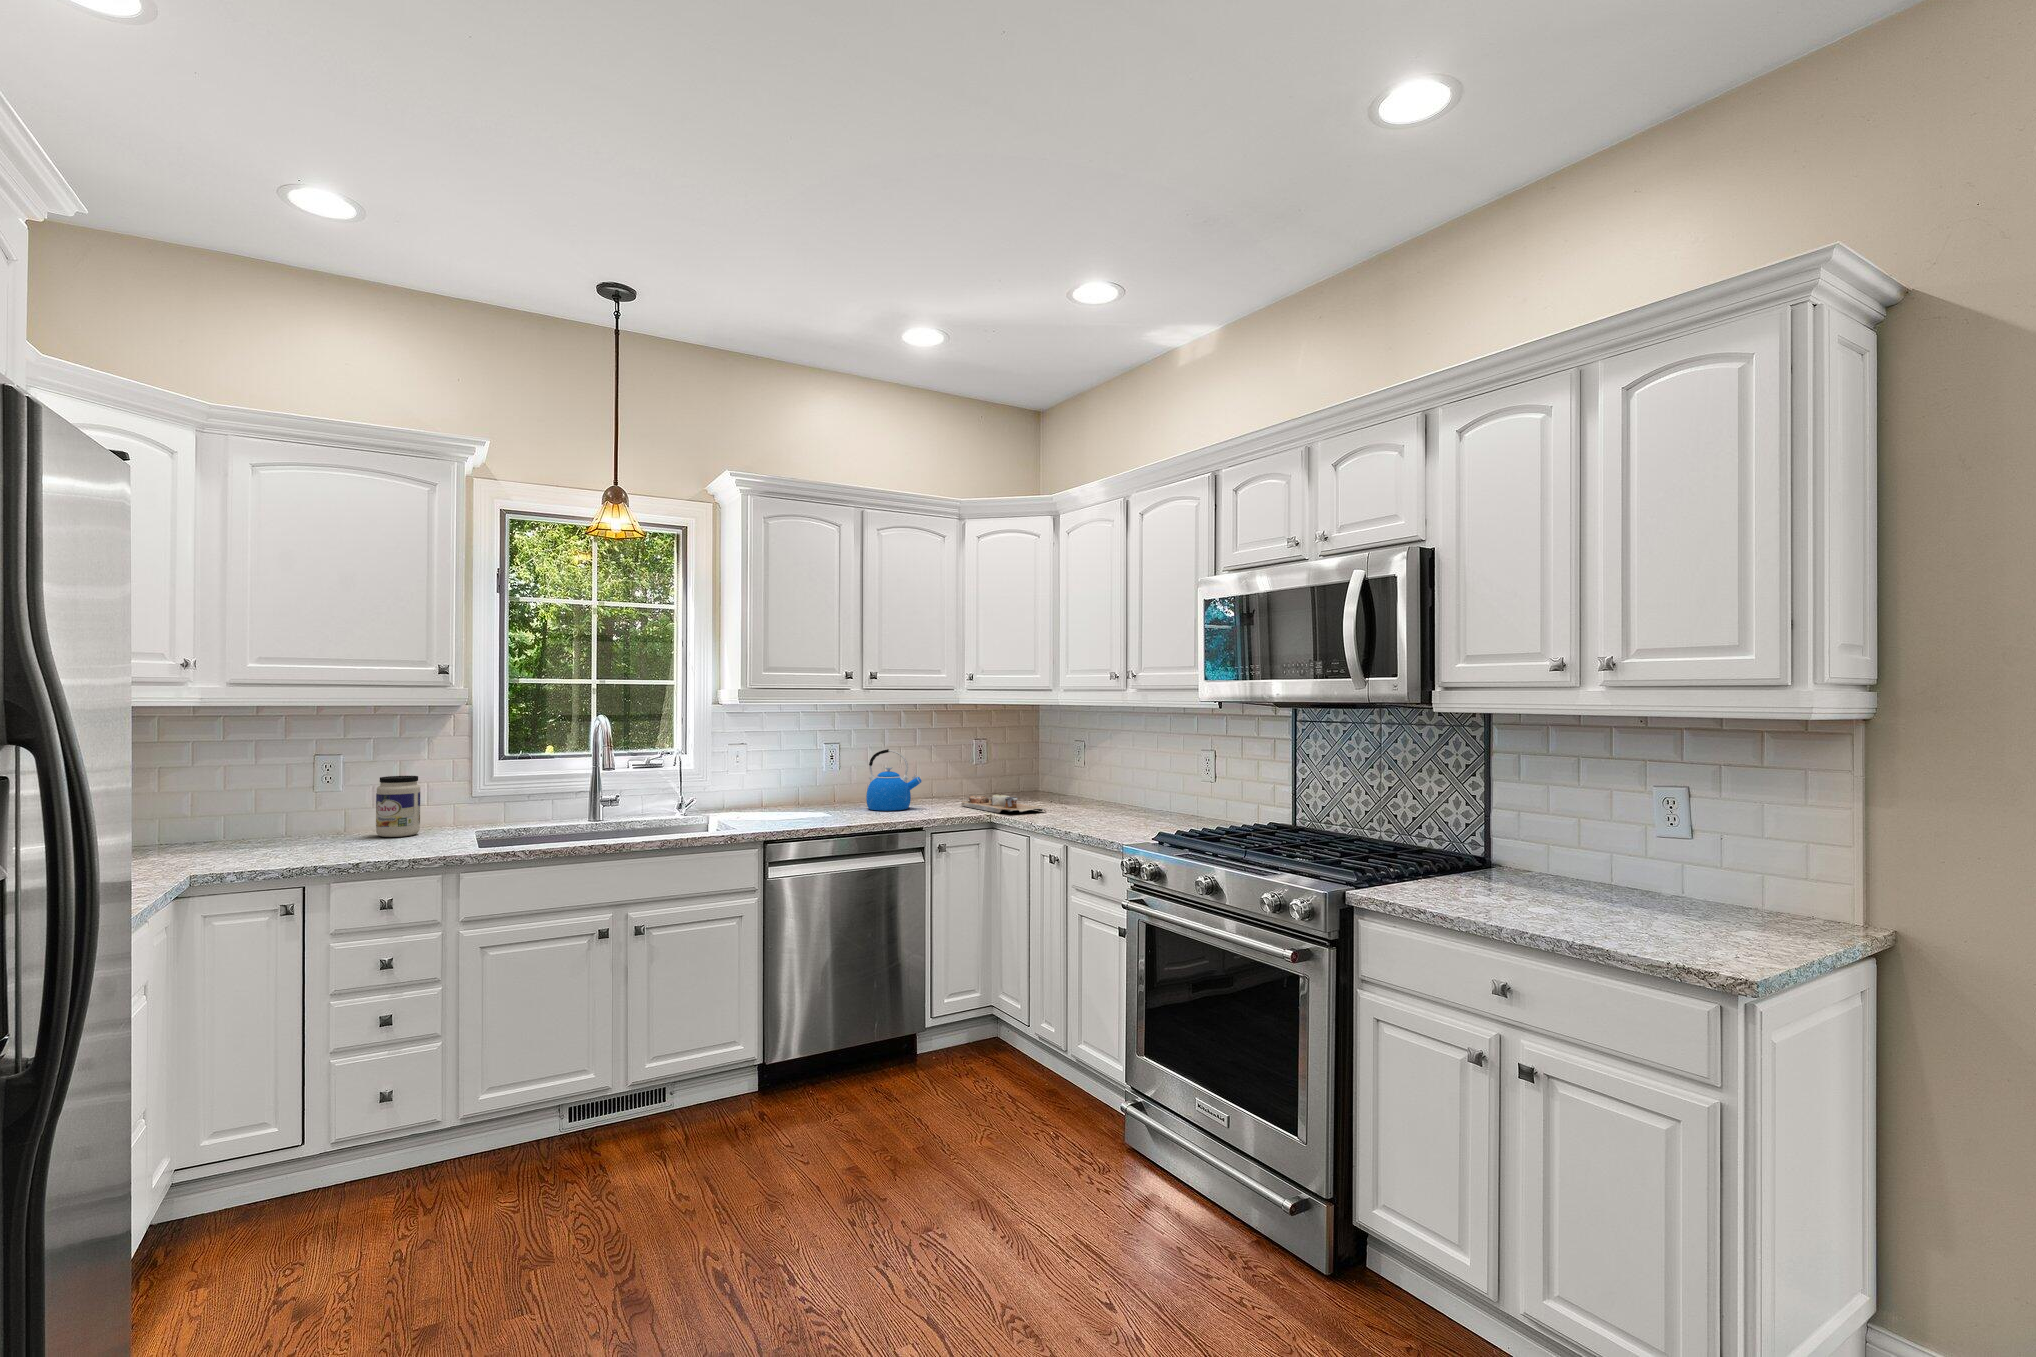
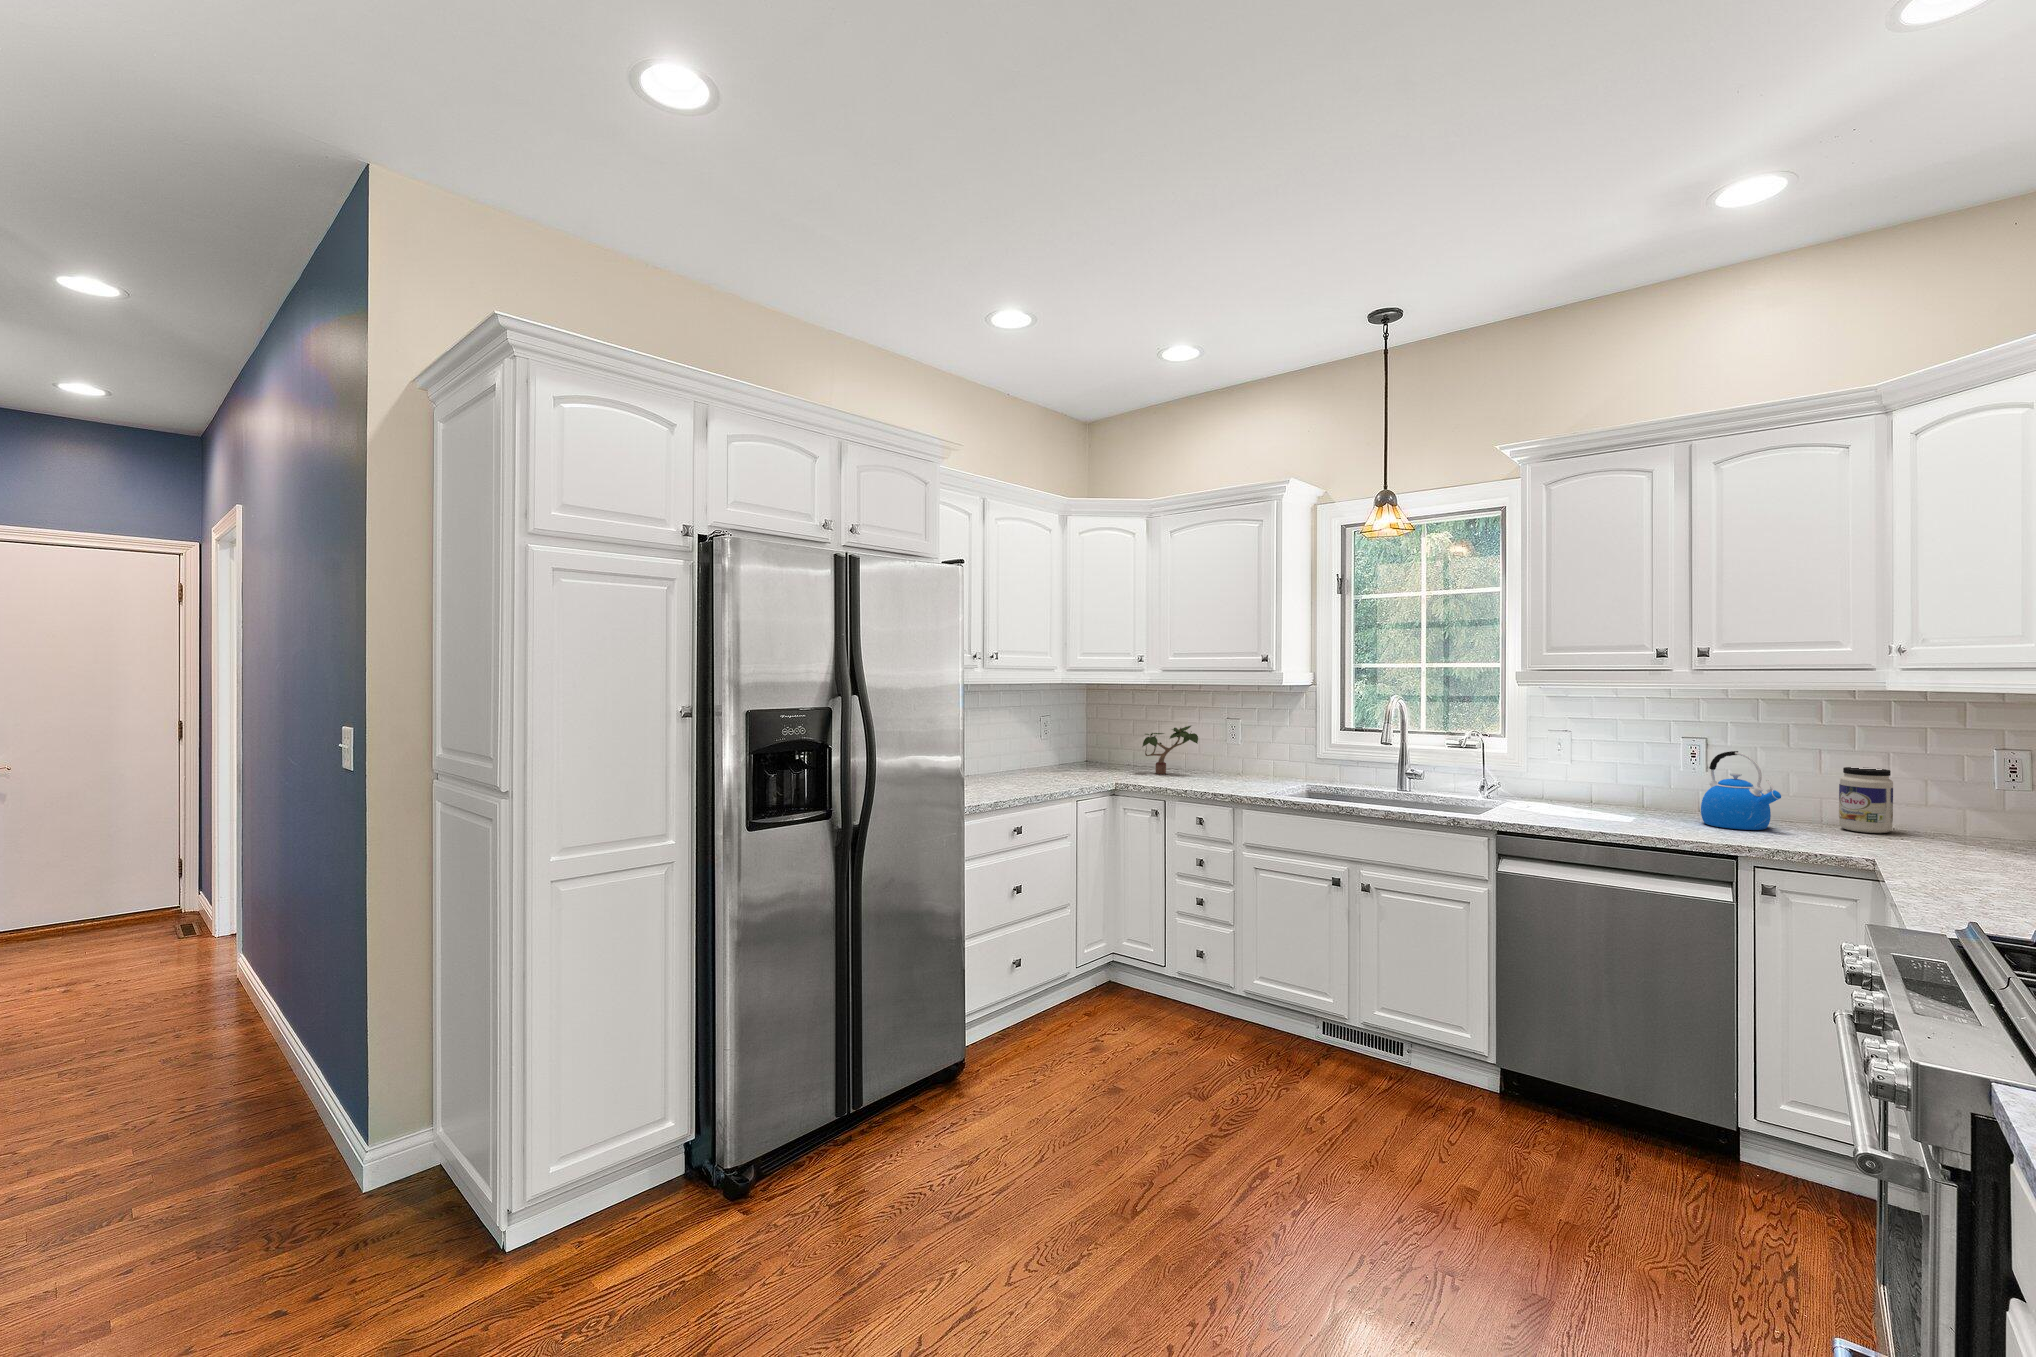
potted plant: none [179,768,319,852] -> present [1142,726,1198,774]
jar: present [376,776,420,837] -> present [1839,767,1893,833]
cutting board: present [962,795,1046,813] -> none [1860,829,1969,871]

